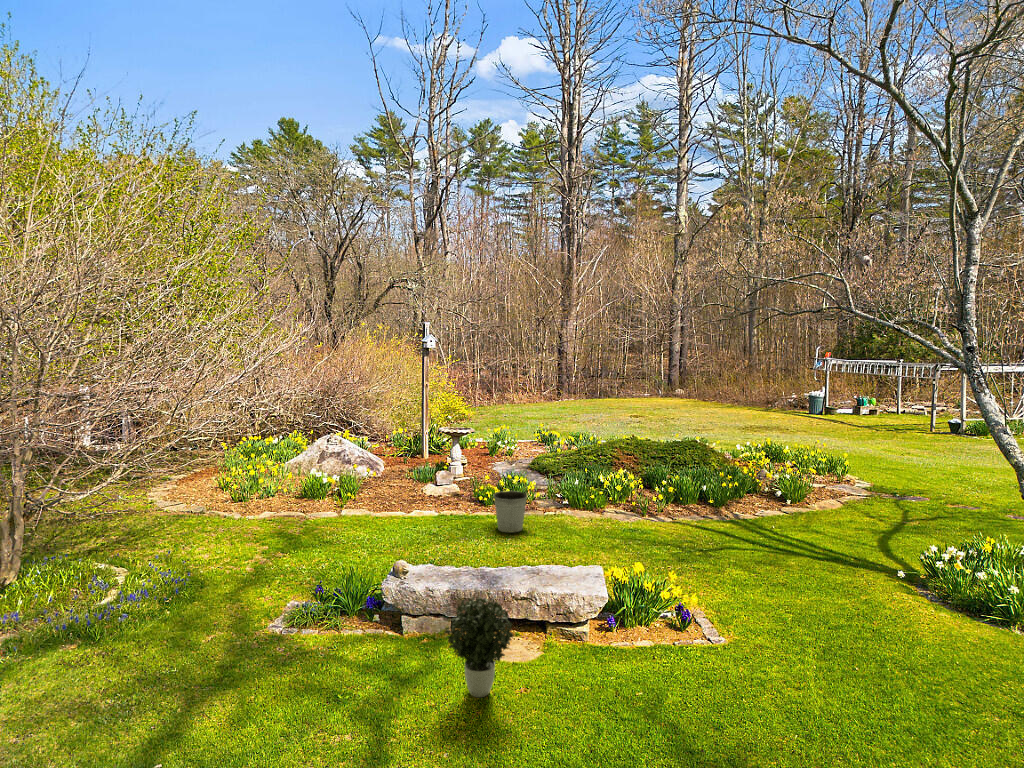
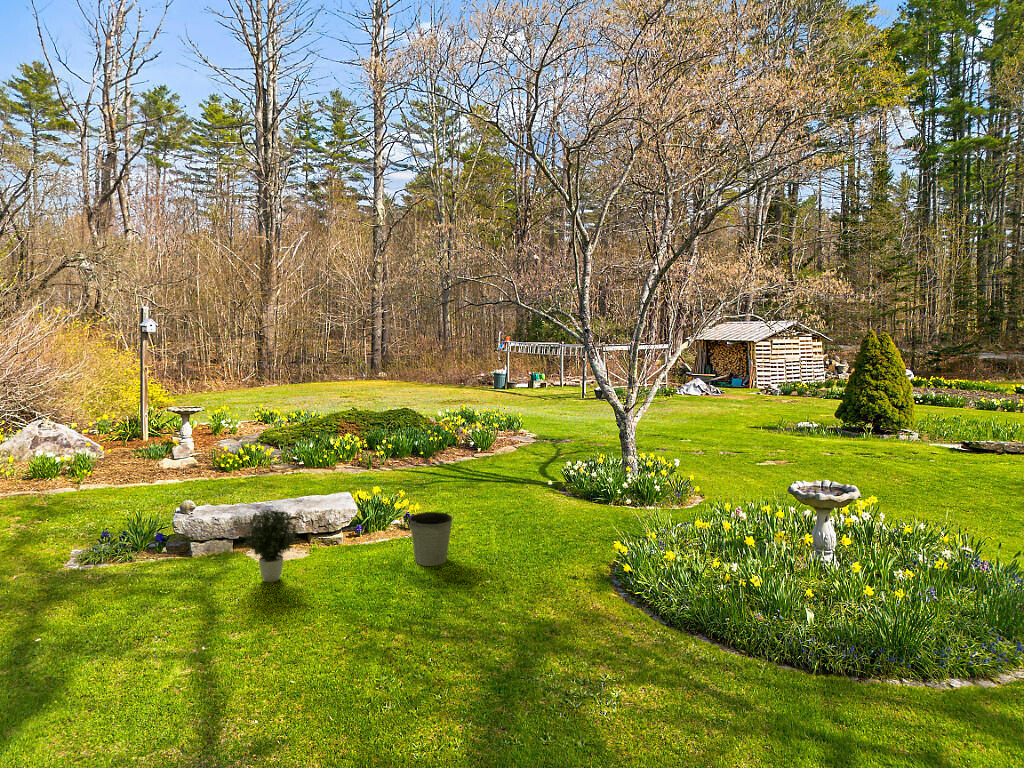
bucket: present [493,491,527,532] -> present [409,512,453,566]

